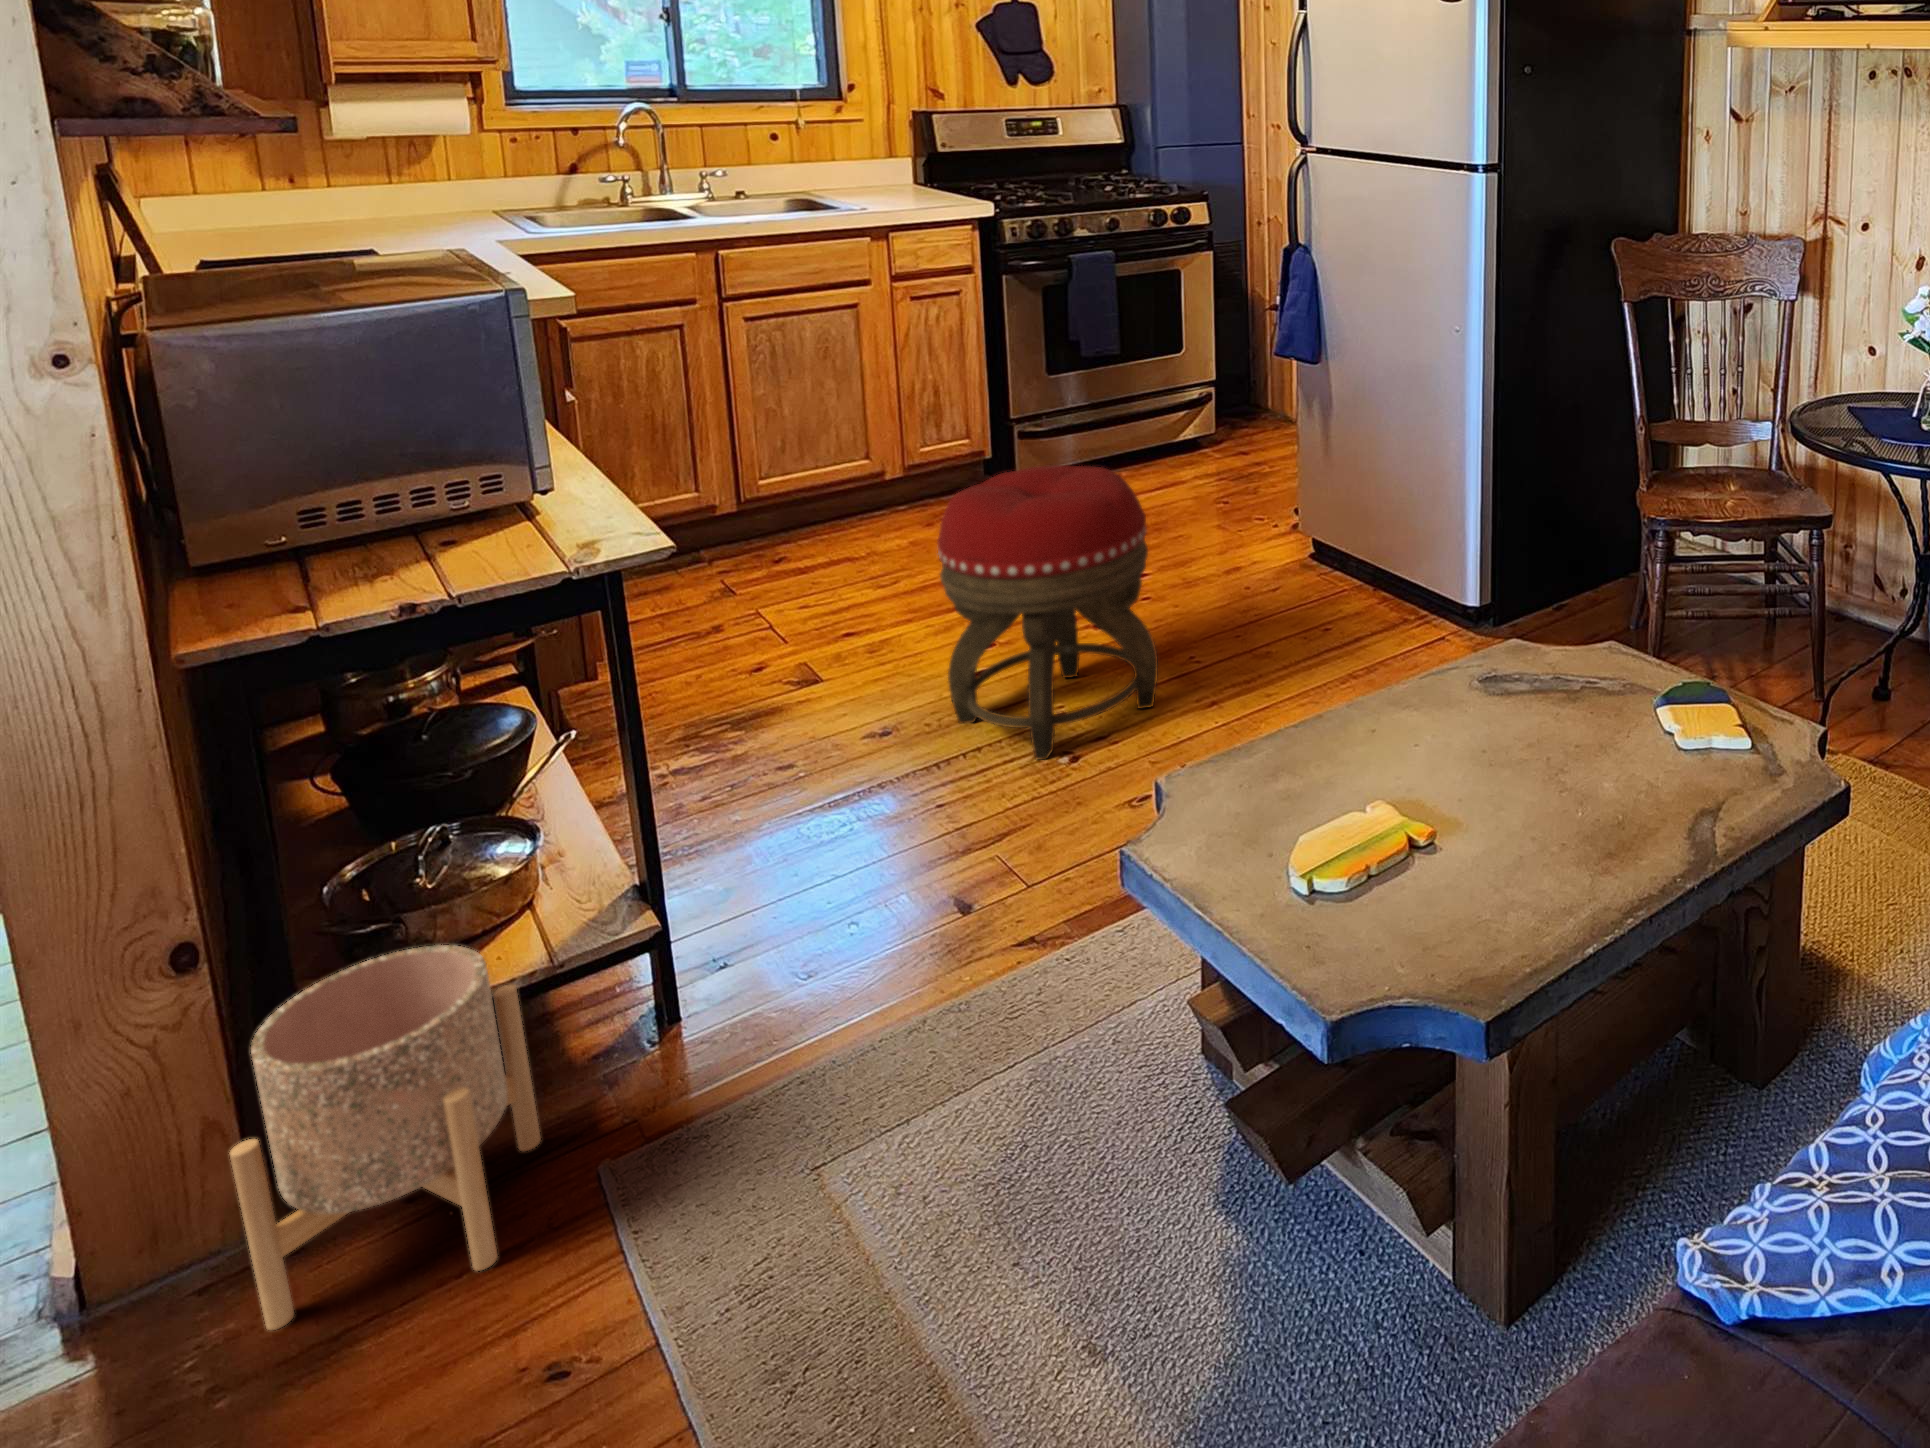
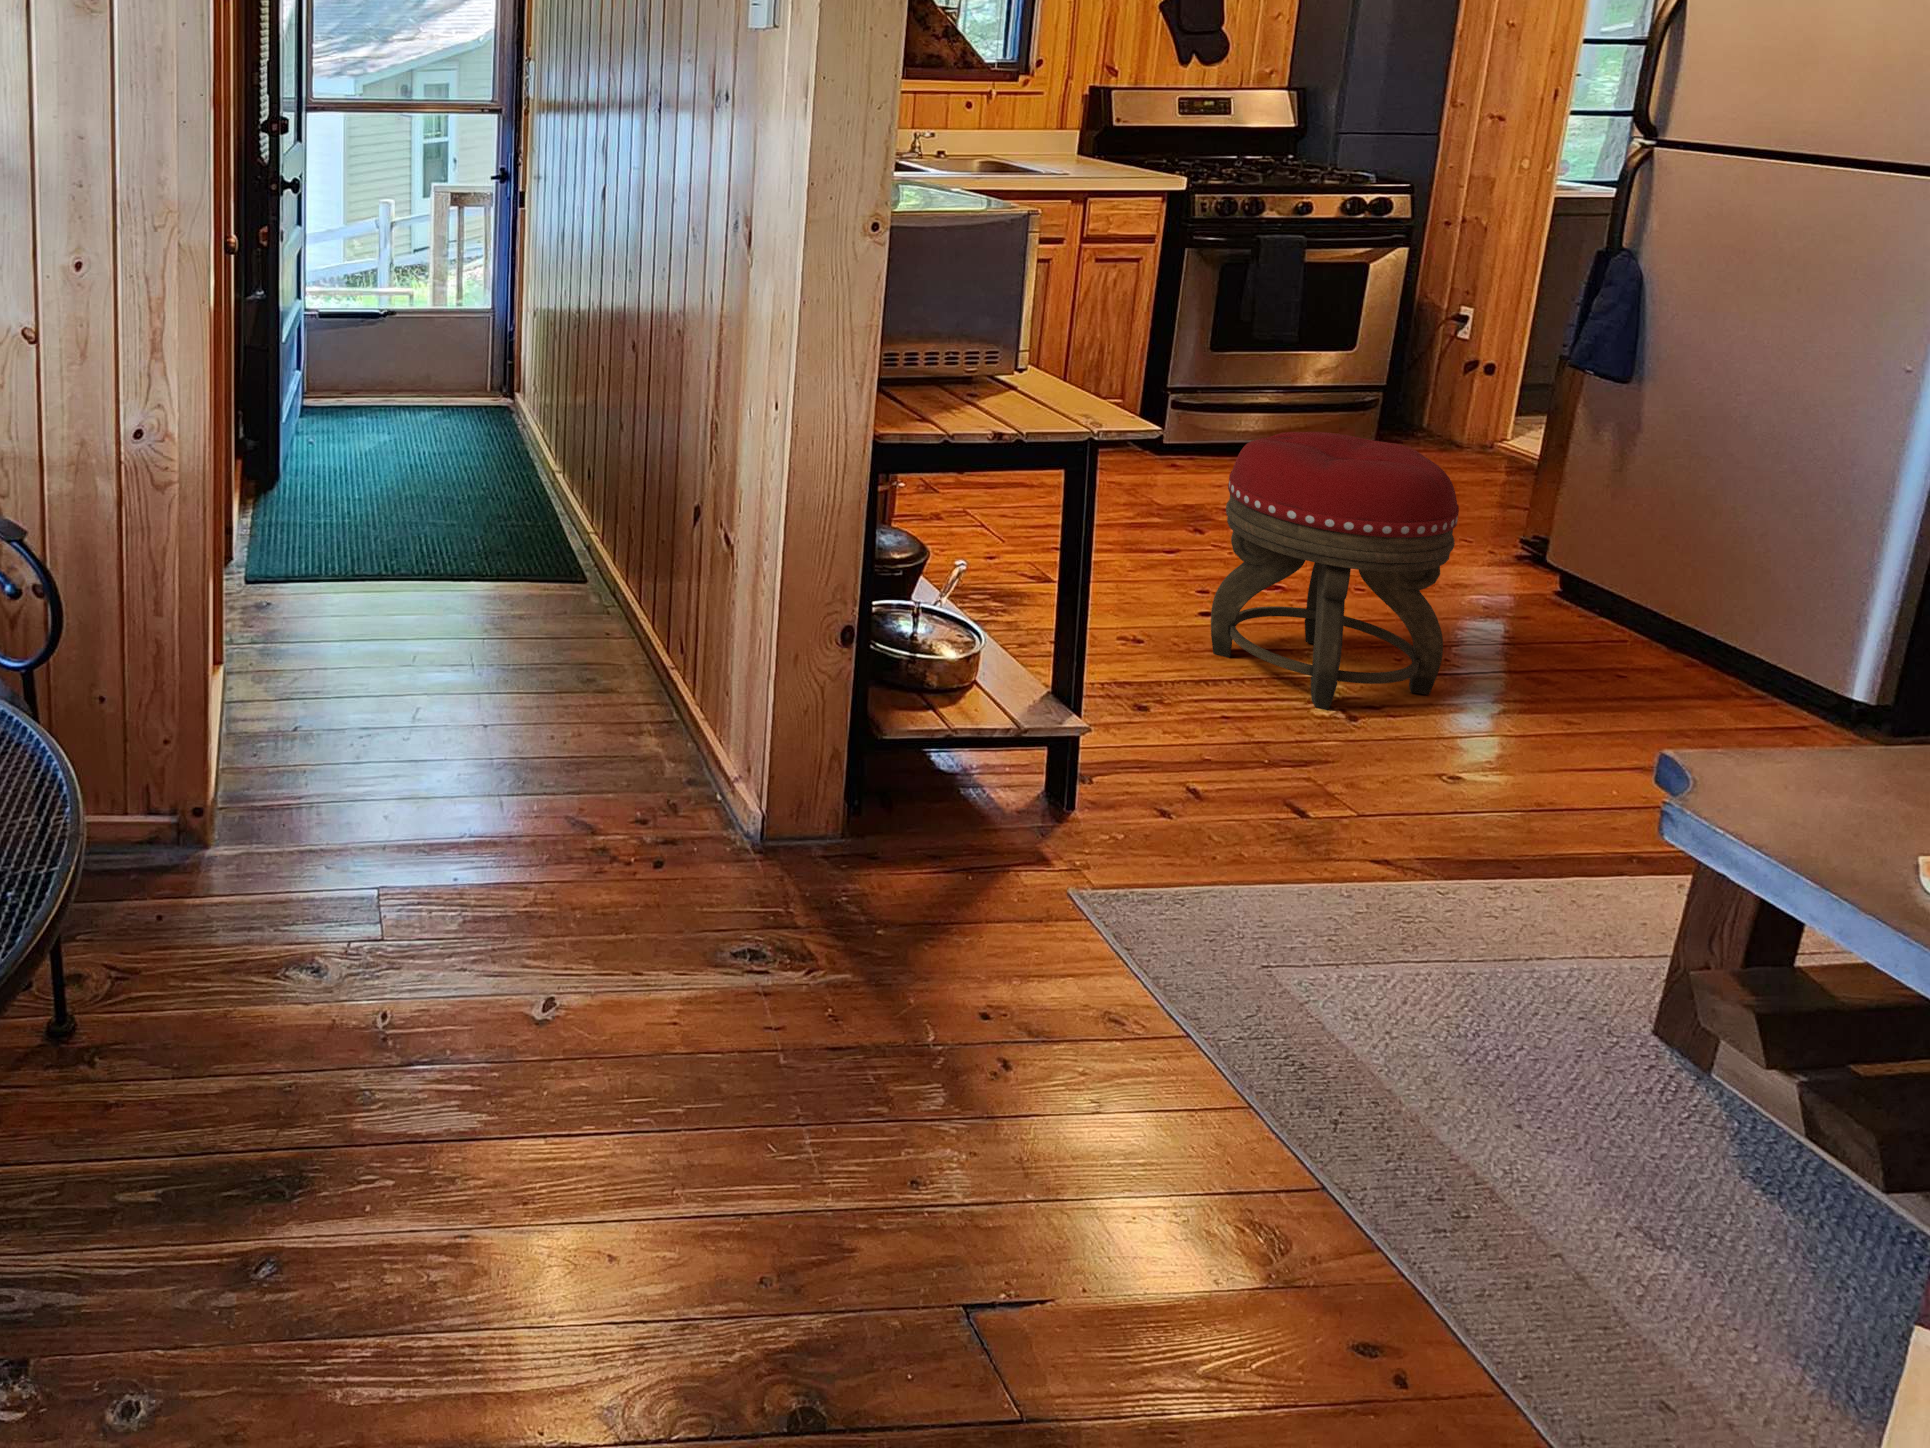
planter: present [230,945,541,1330] -> none [893,679,1050,925]

